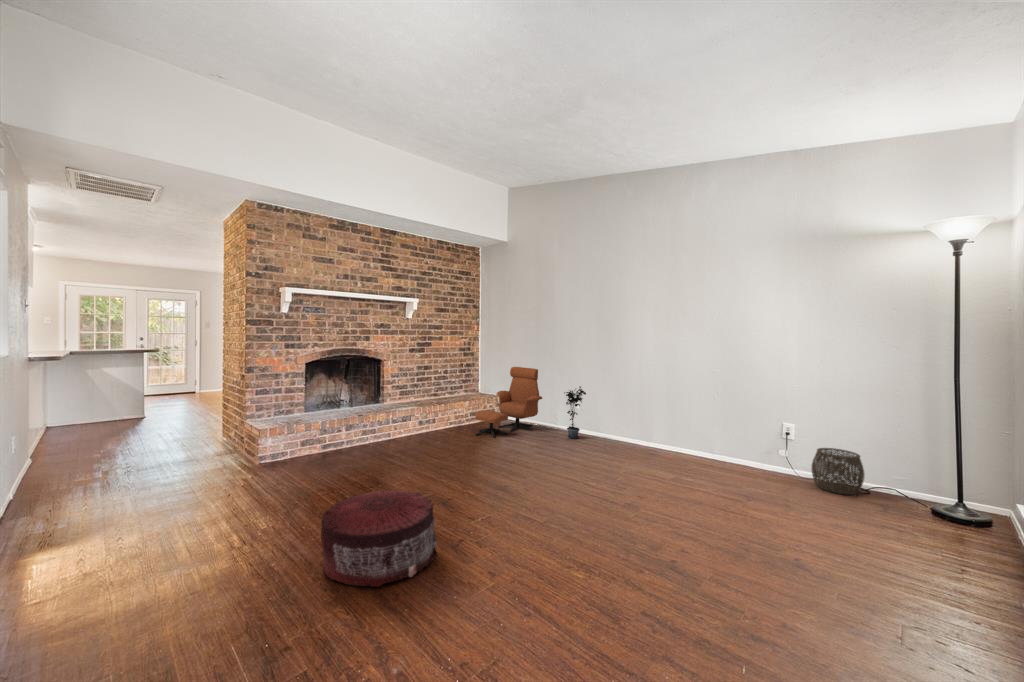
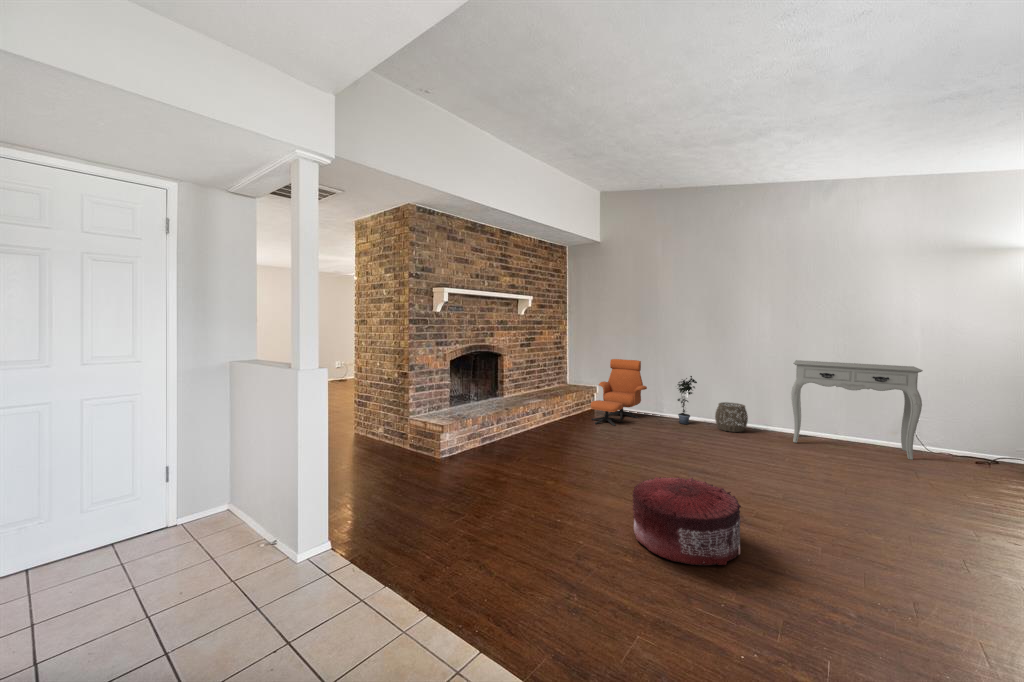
console table: none [661,371,793,486] -> present [791,360,923,460]
woven basket: present [812,448,864,495] -> present [715,402,748,432]

